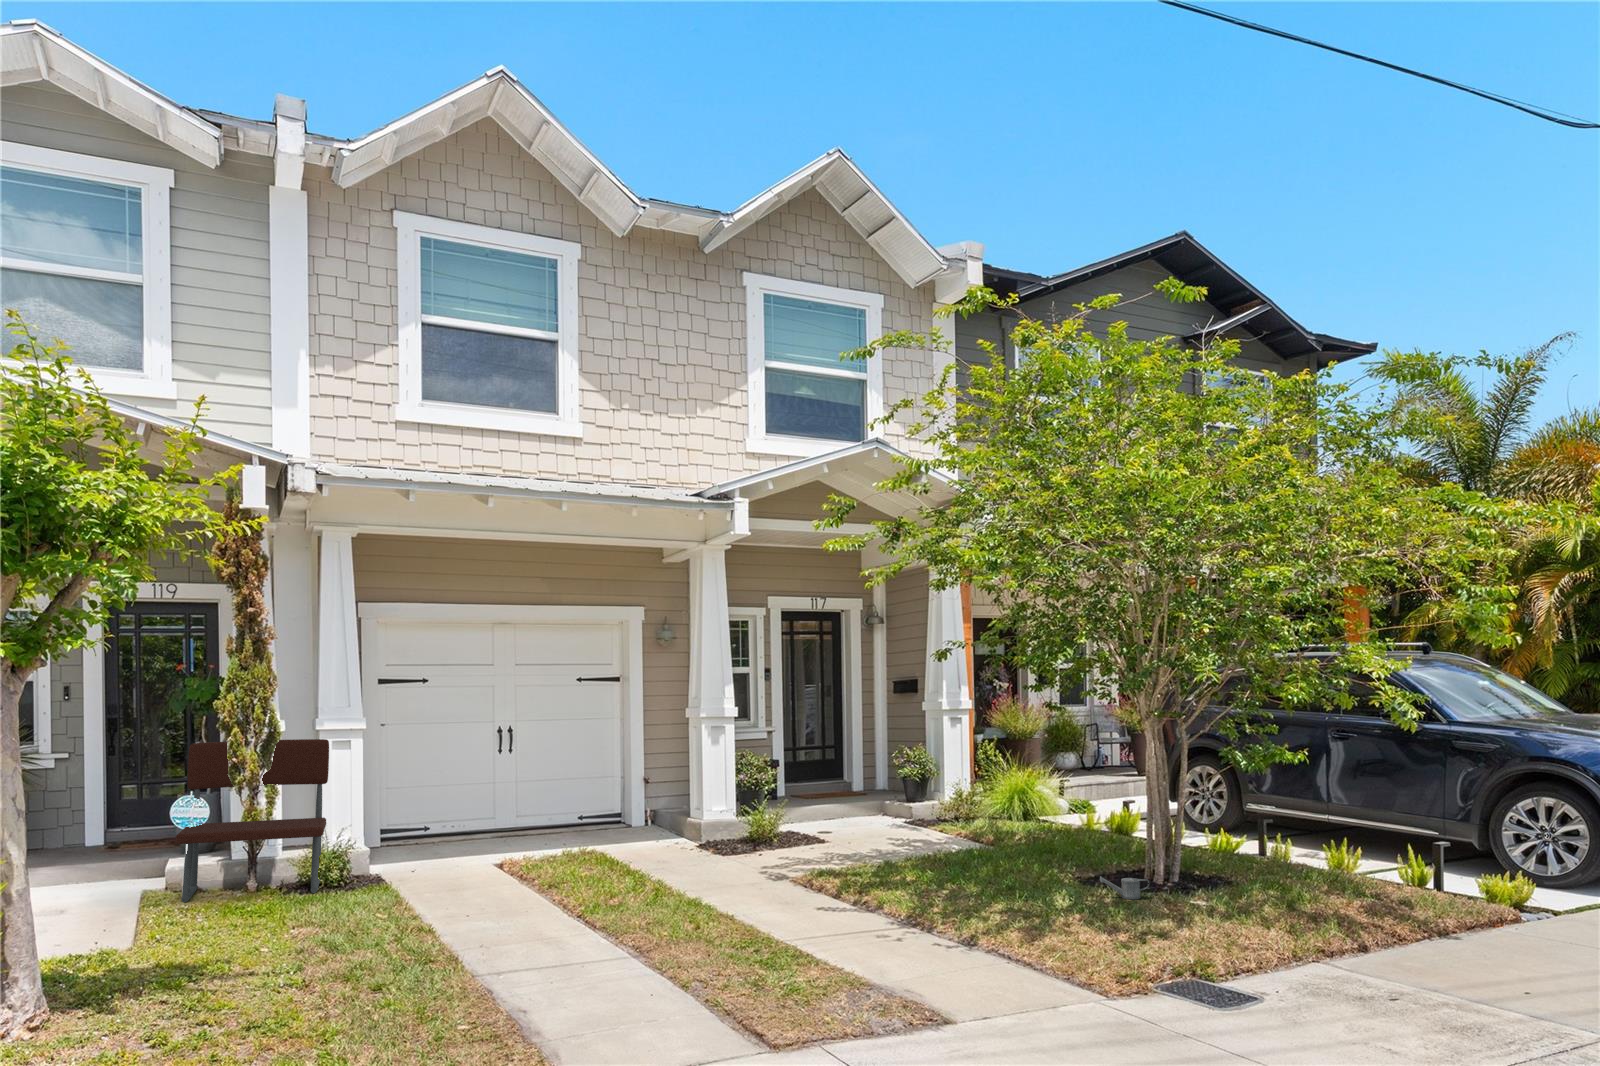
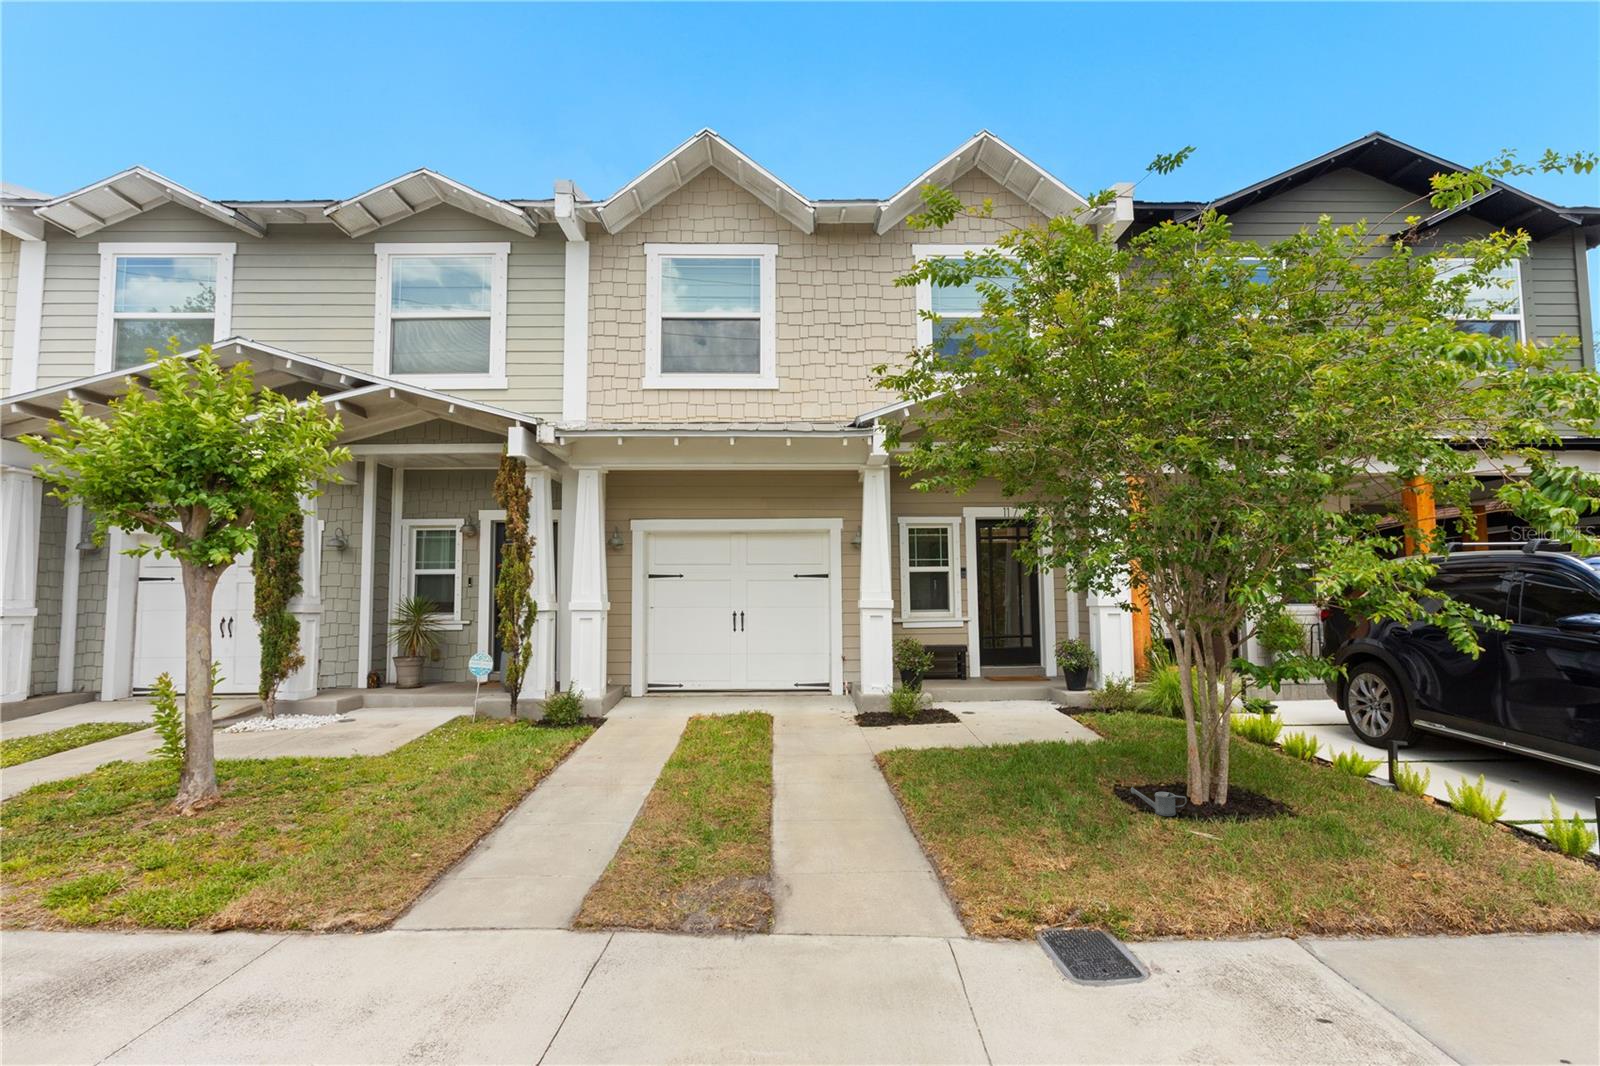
bench: present [176,739,329,902] -> none [443,618,555,728]

